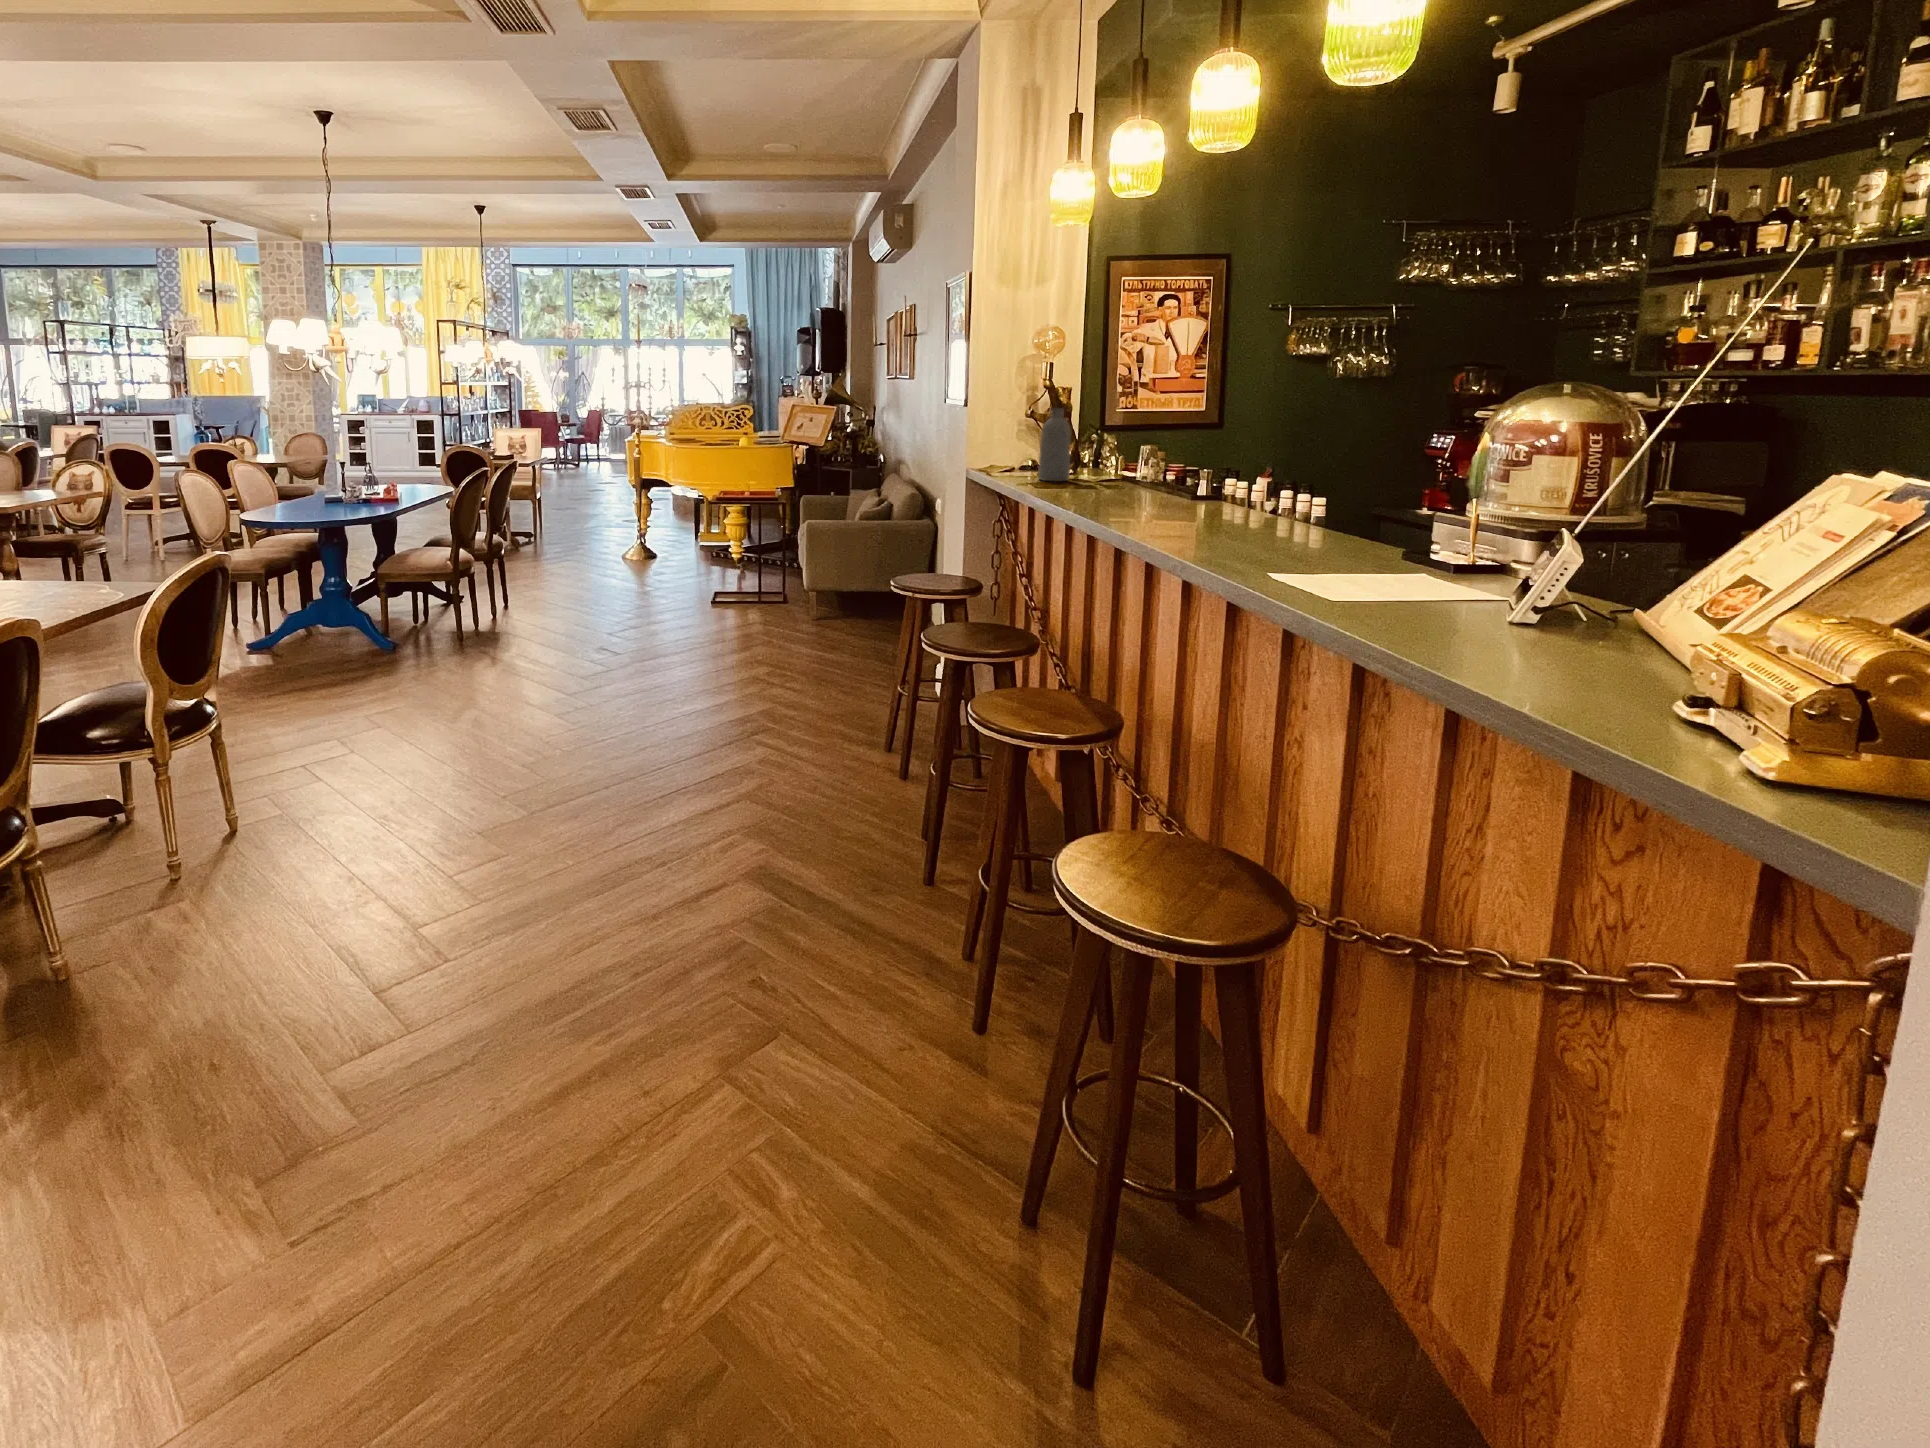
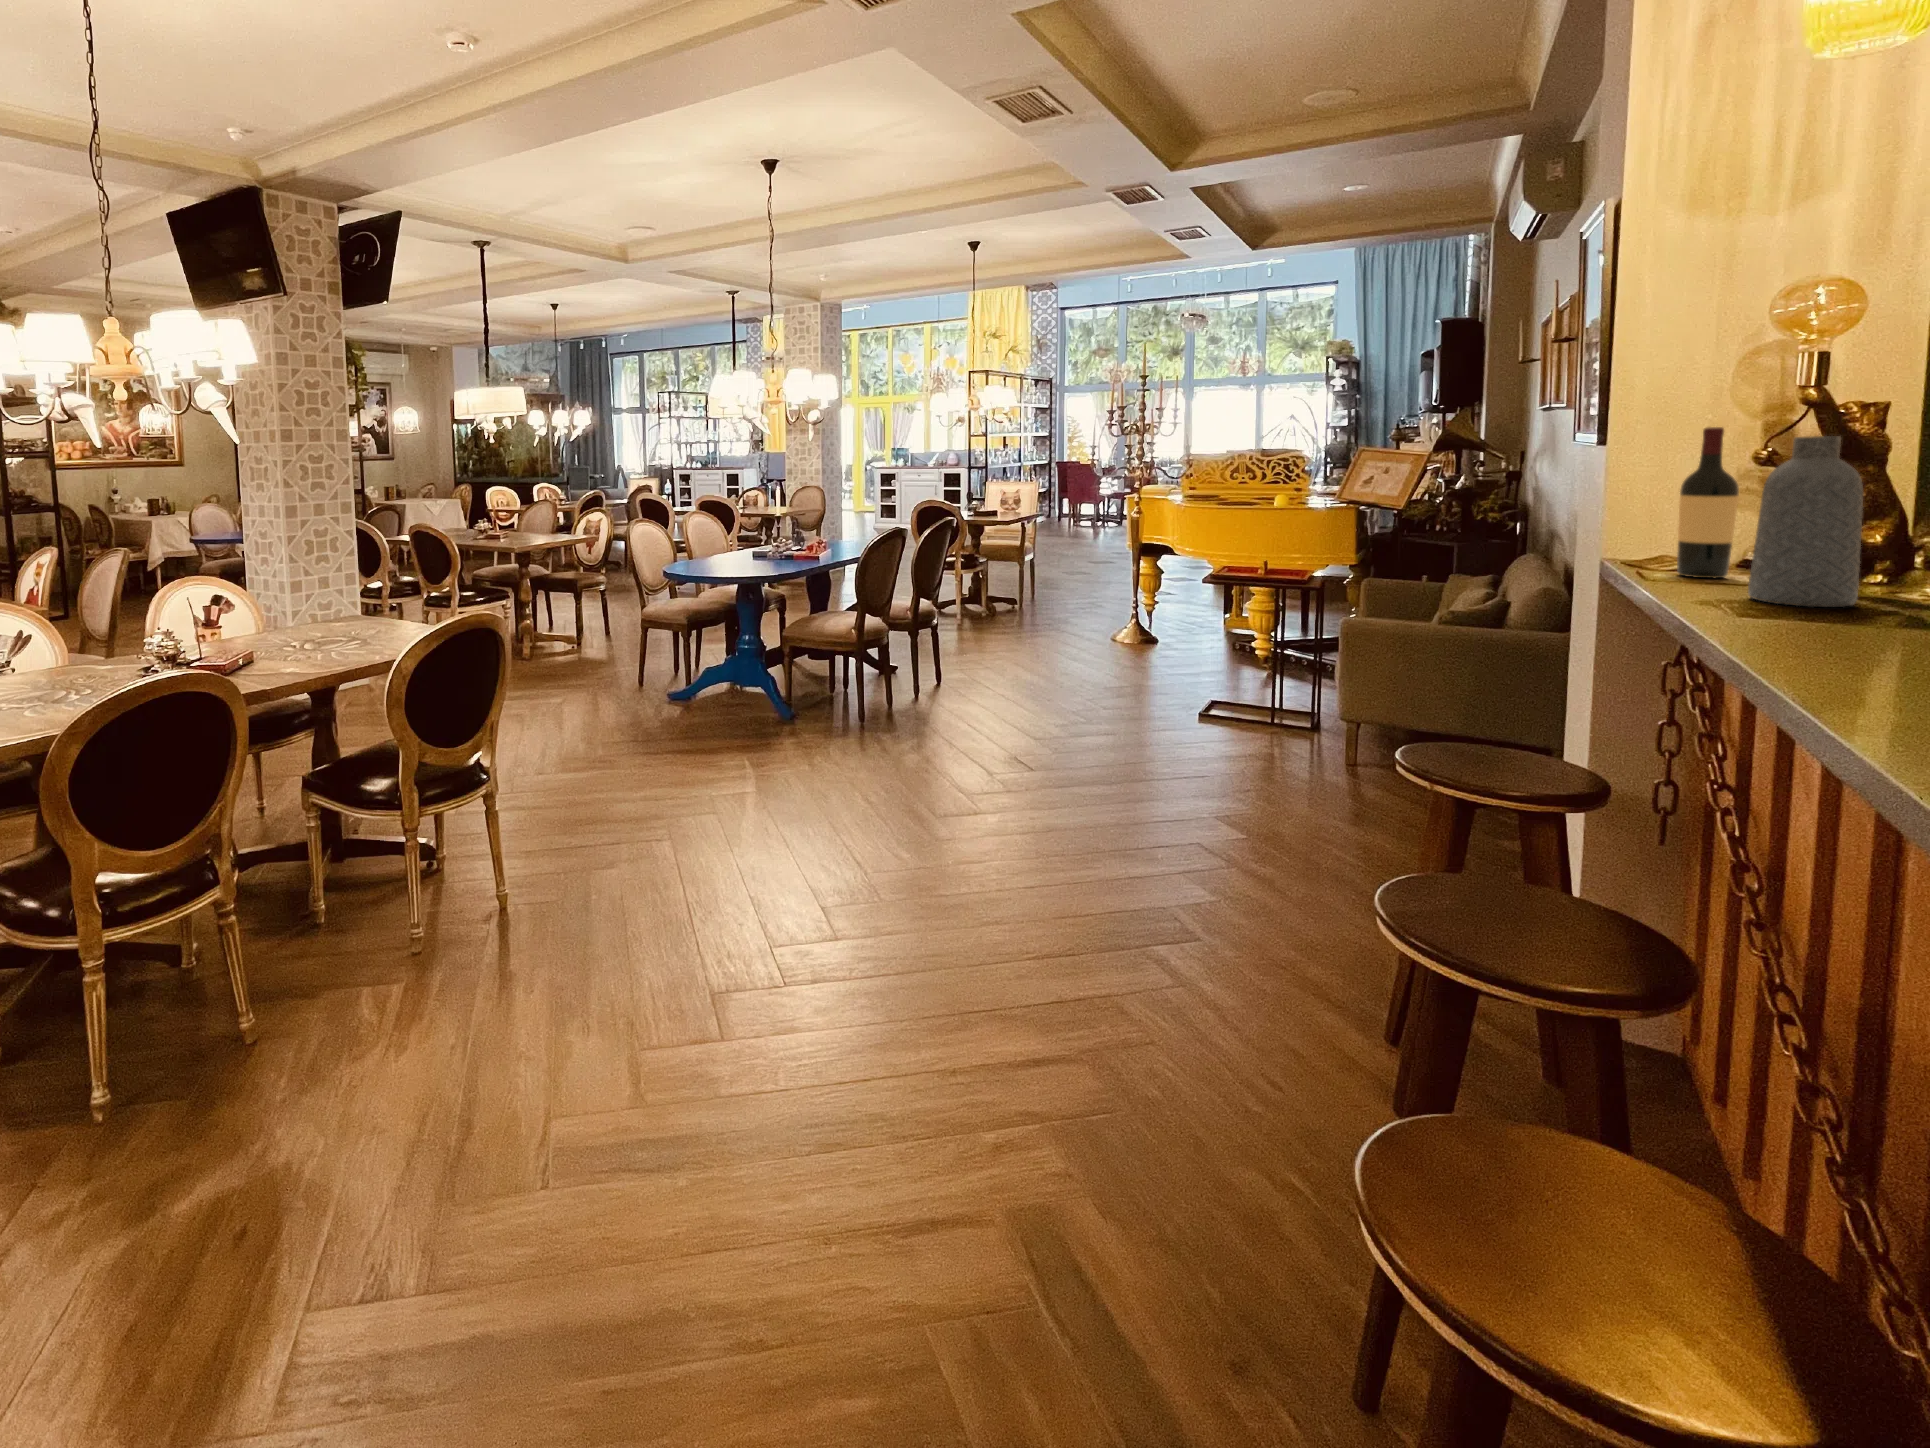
wine bottle: none [1008,402,1027,473] -> present [1677,427,1739,578]

